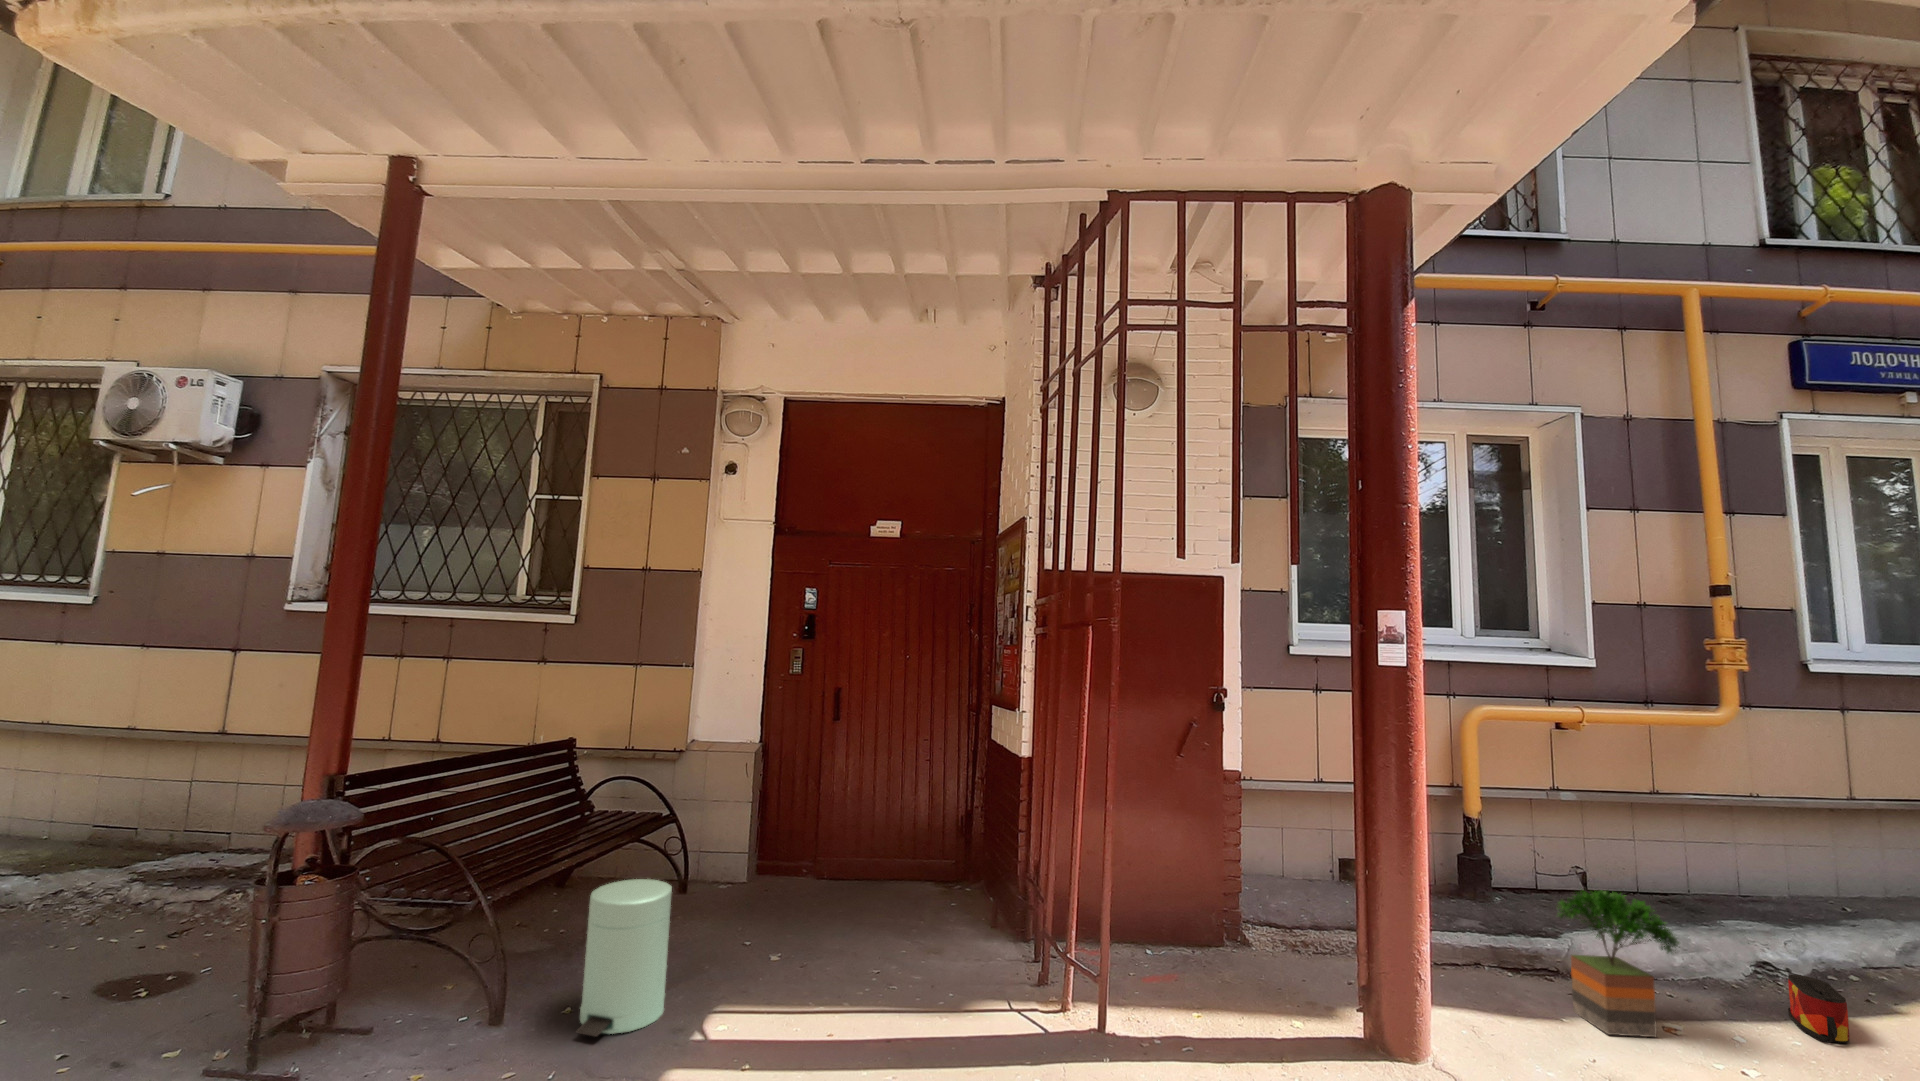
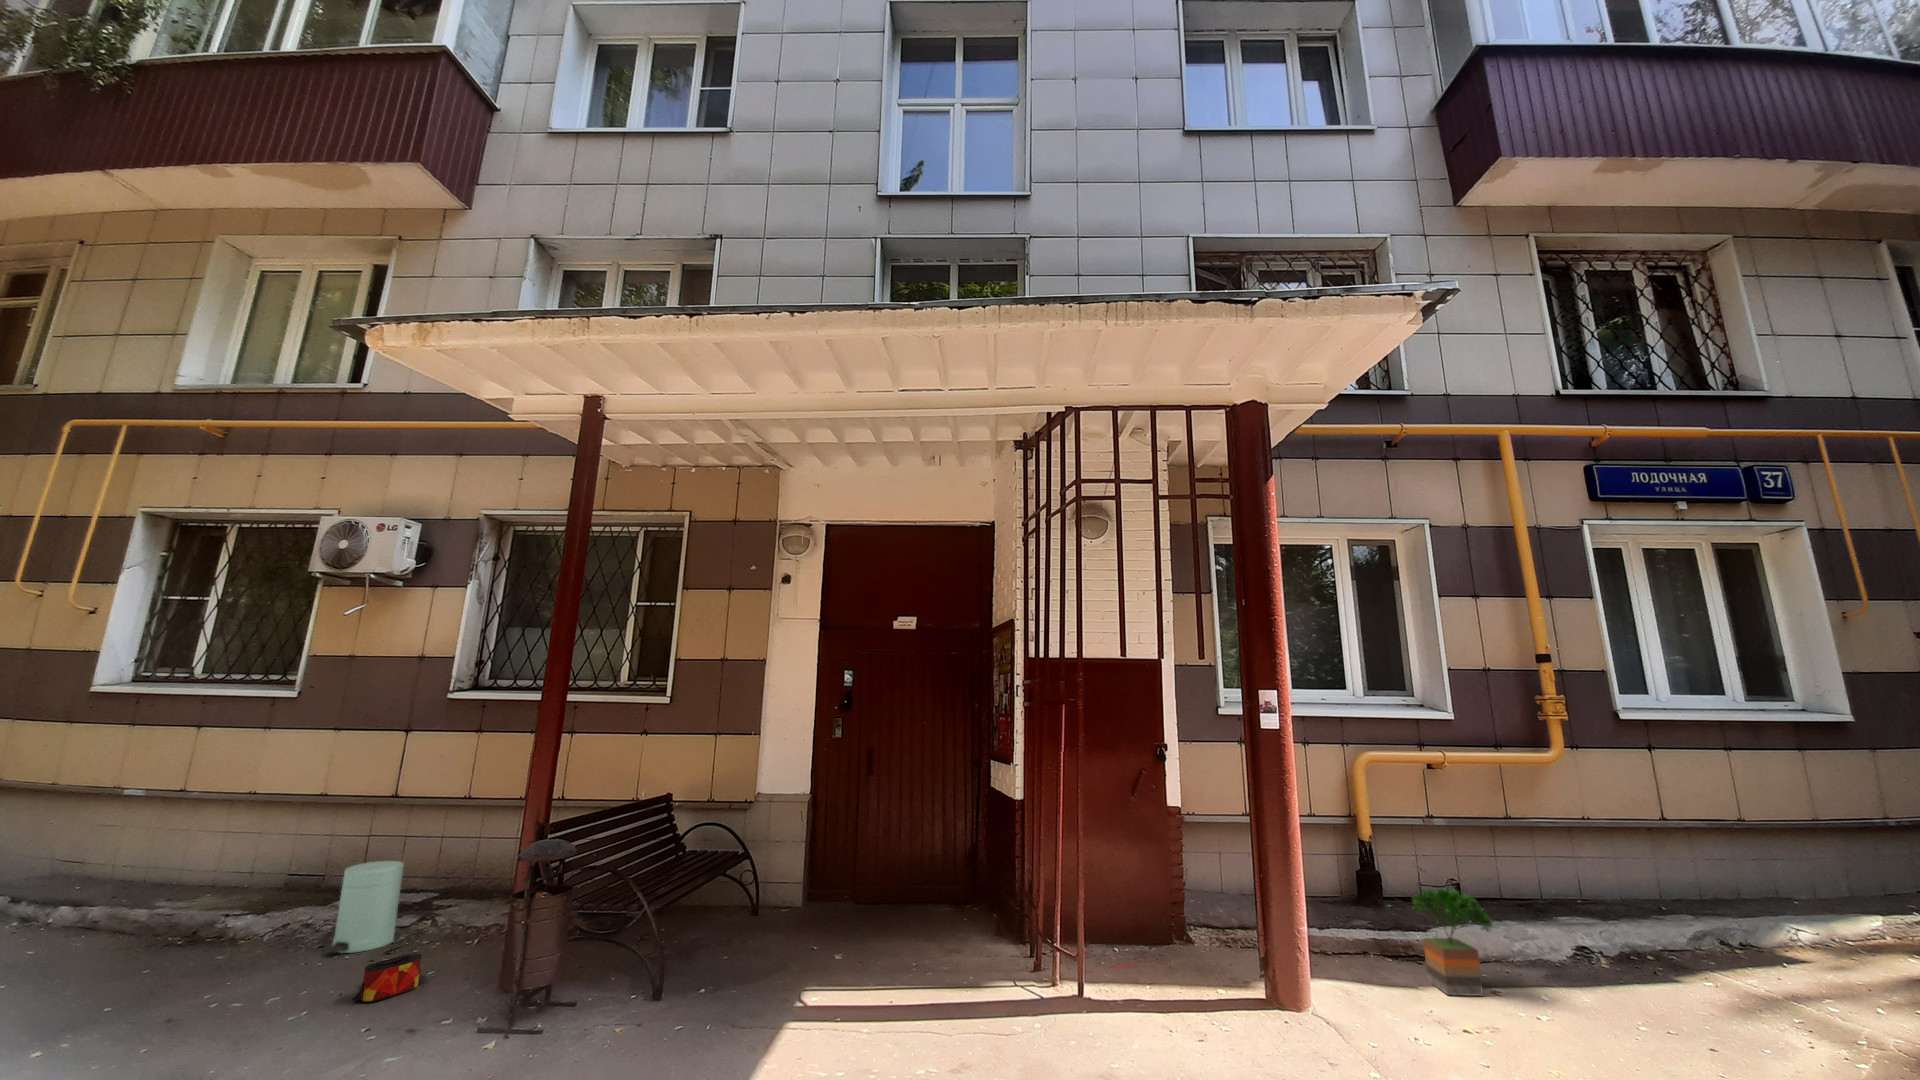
trash can: present [576,879,672,1037] -> present [325,861,404,953]
bag: present [1788,975,1849,1043] -> present [352,953,422,1002]

